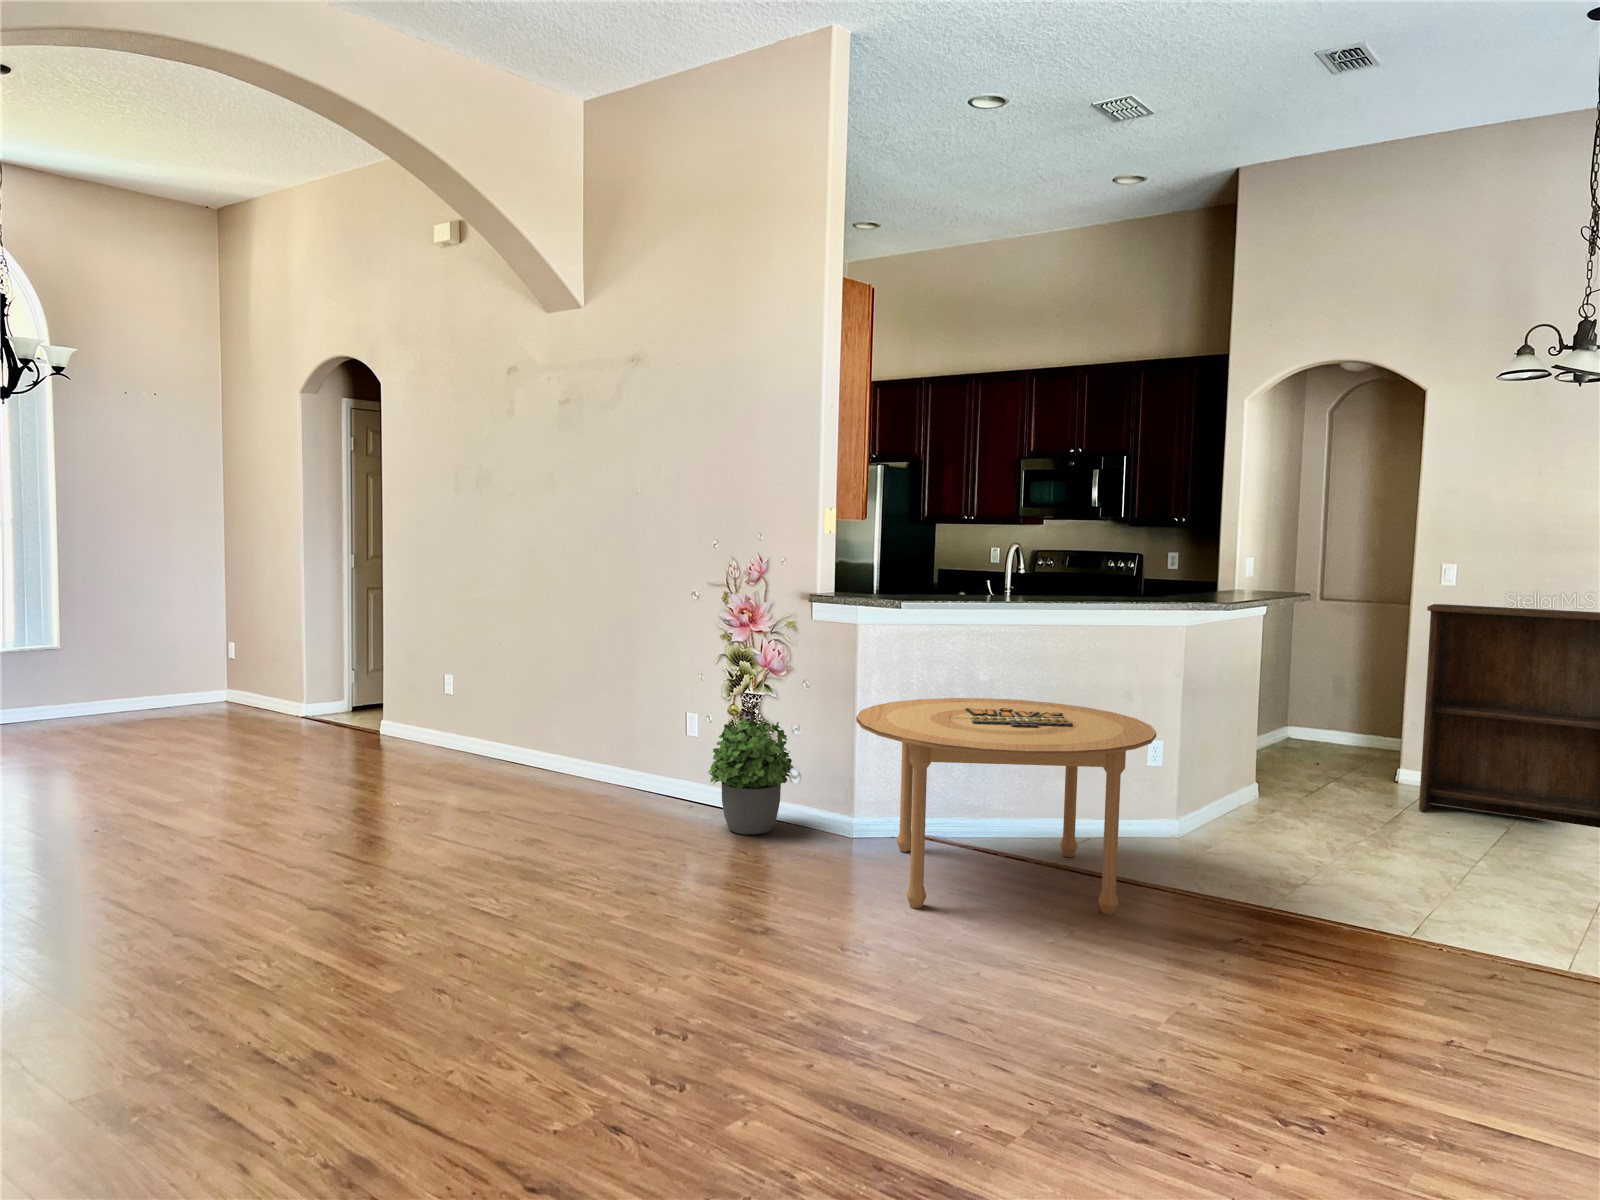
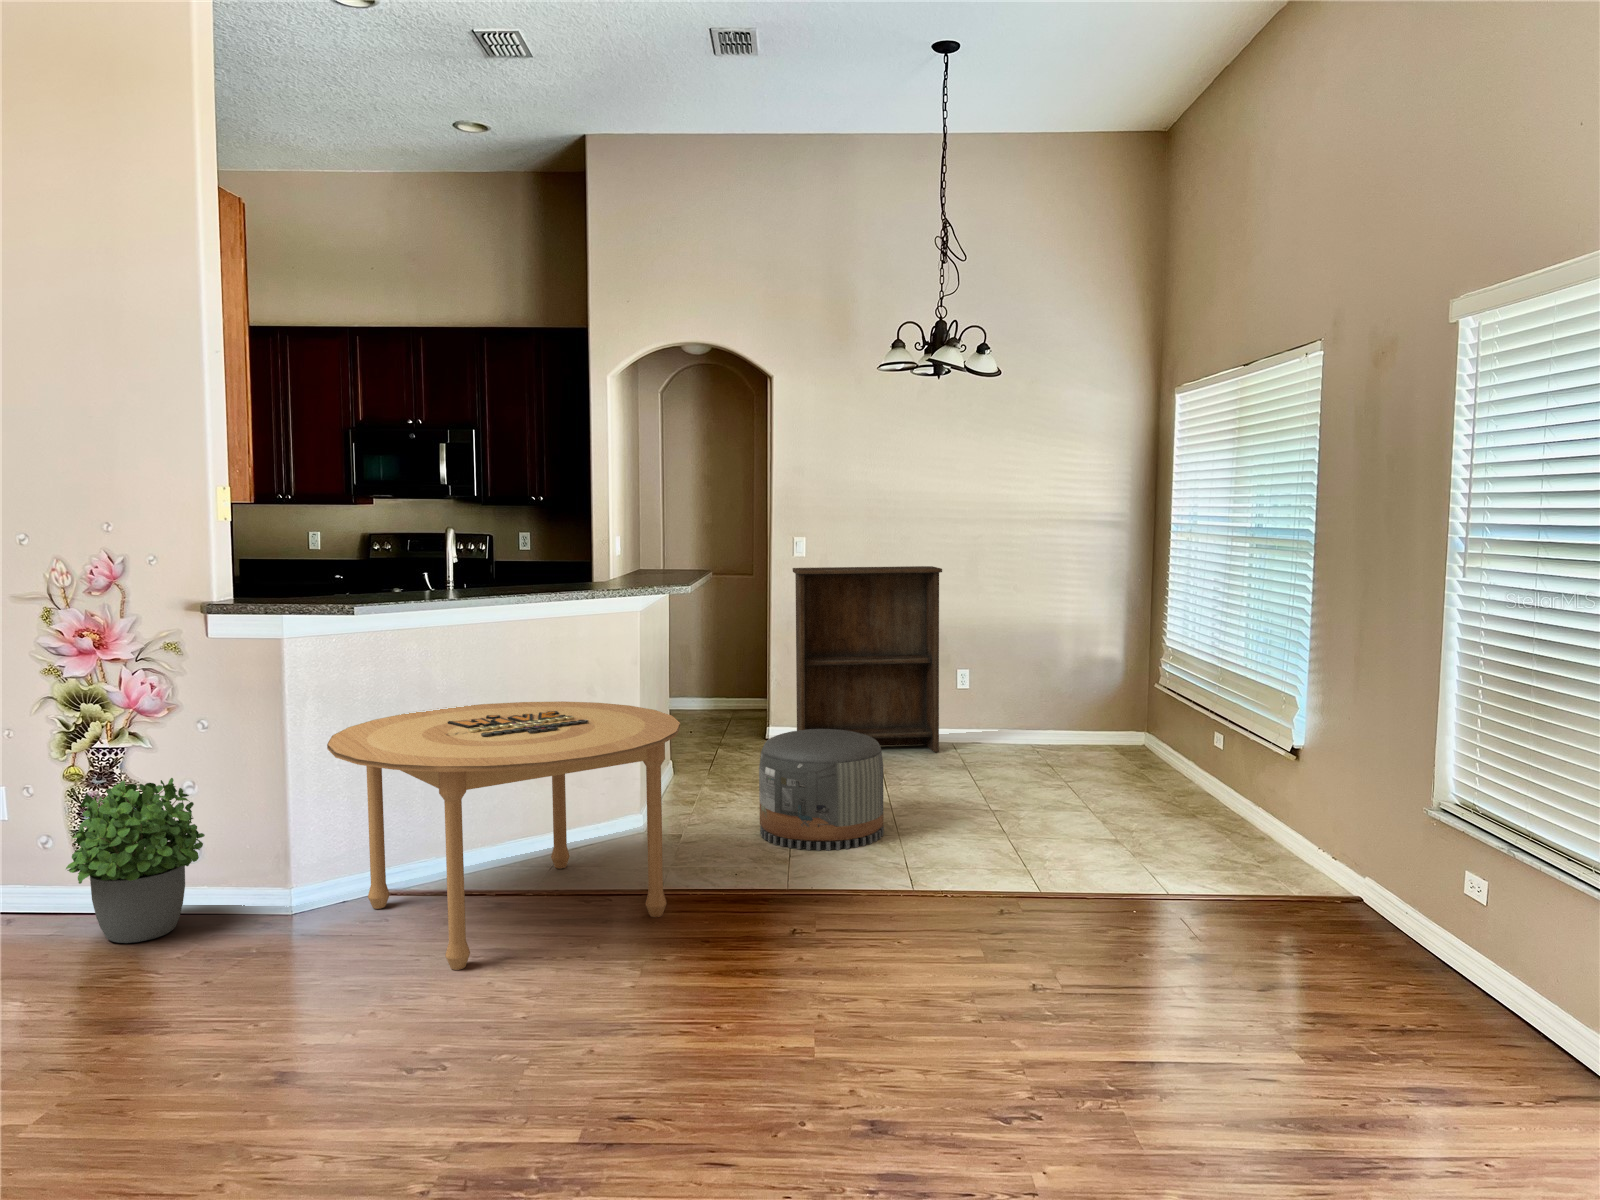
pouf: none [1284,773,1436,909] -> present [759,729,884,850]

